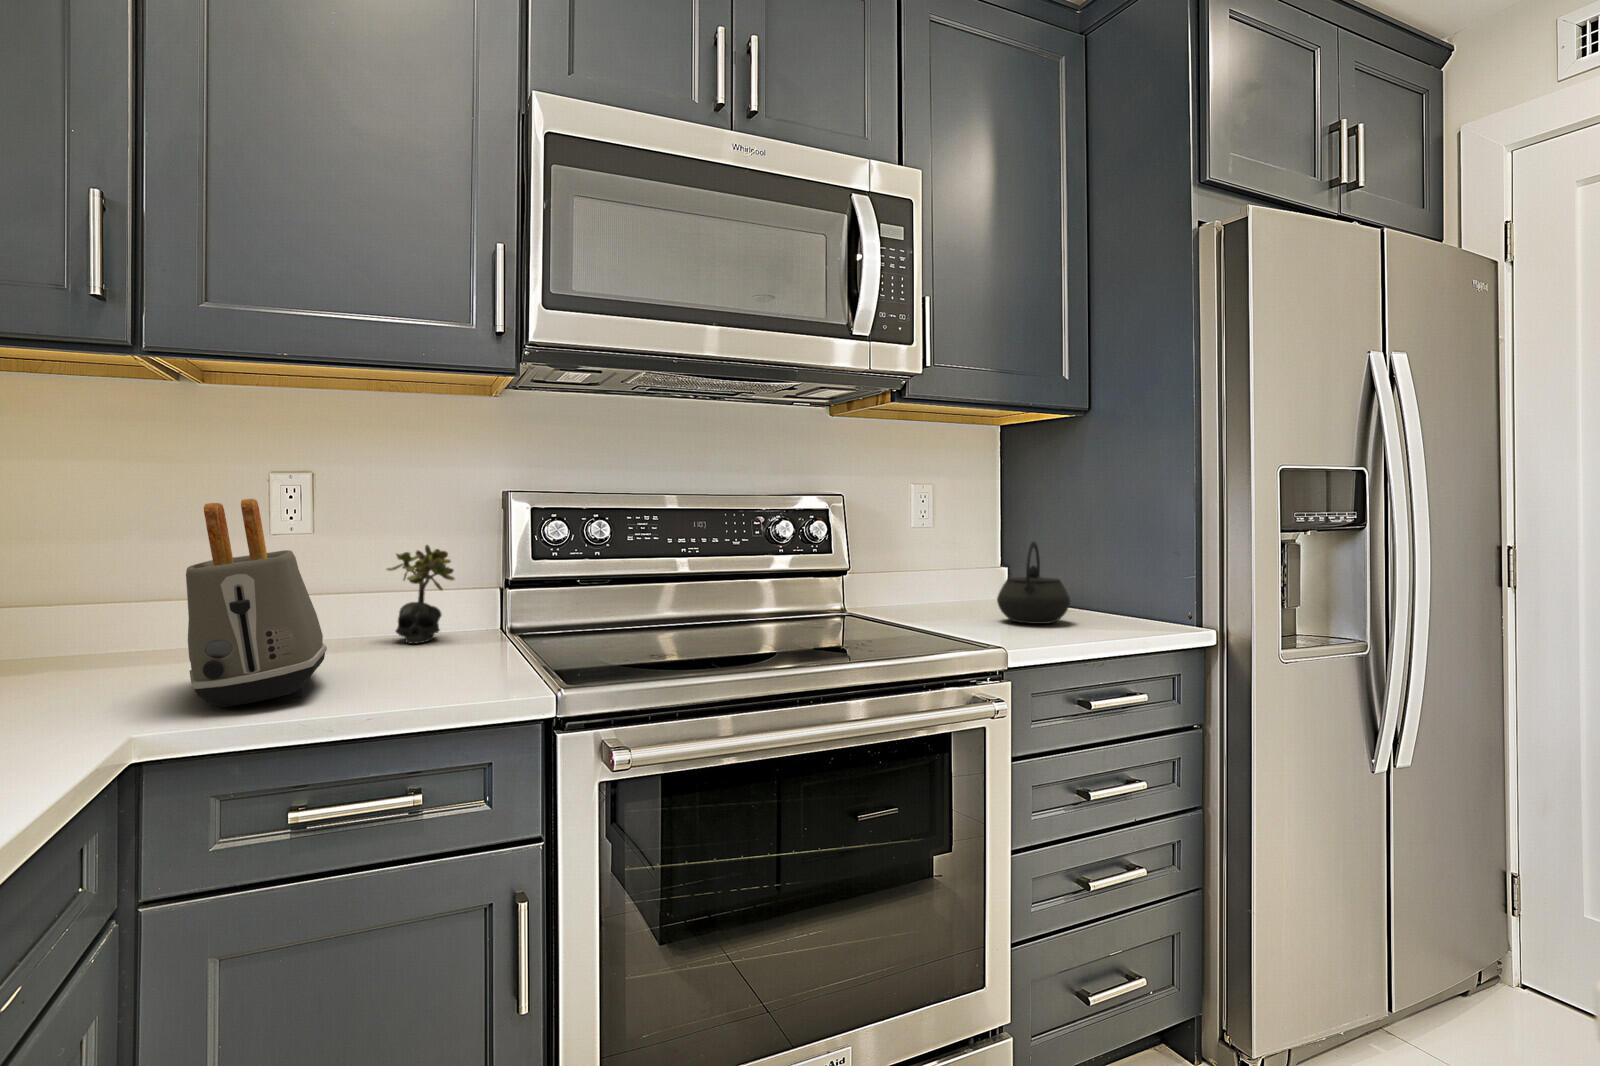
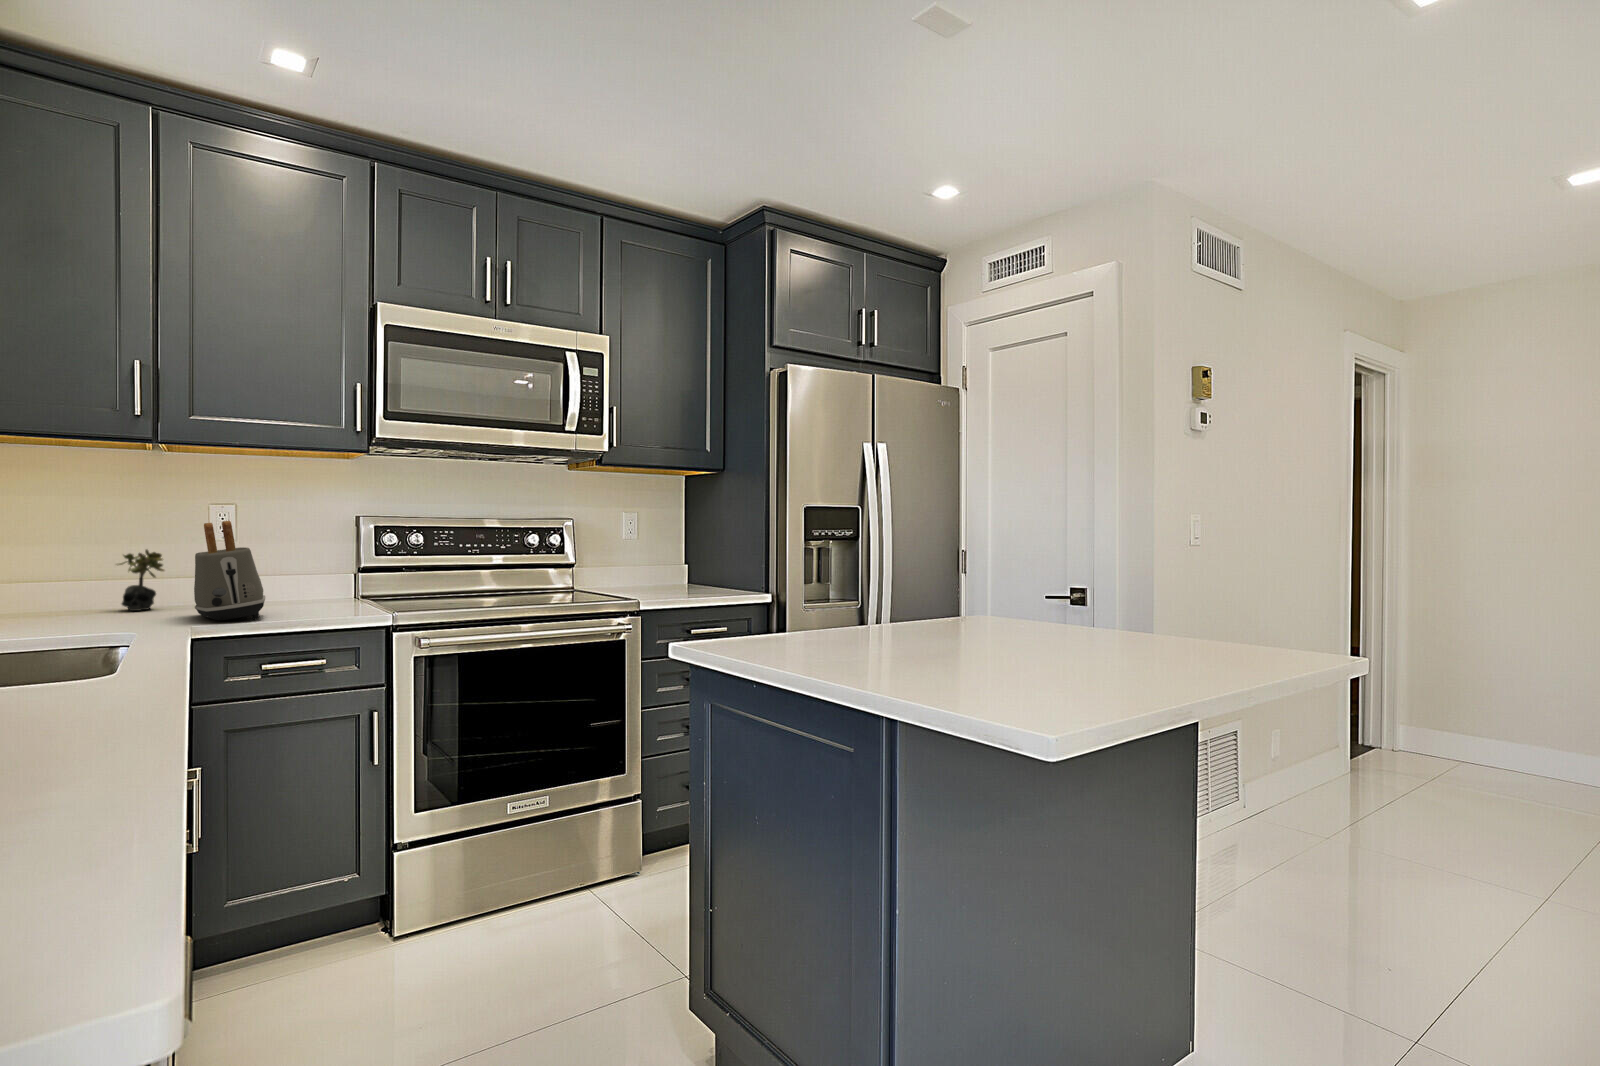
kettle: present [997,542,1070,624] -> none [660,546,702,593]
succulent plant: present [387,545,455,644] -> present [118,550,164,611]

